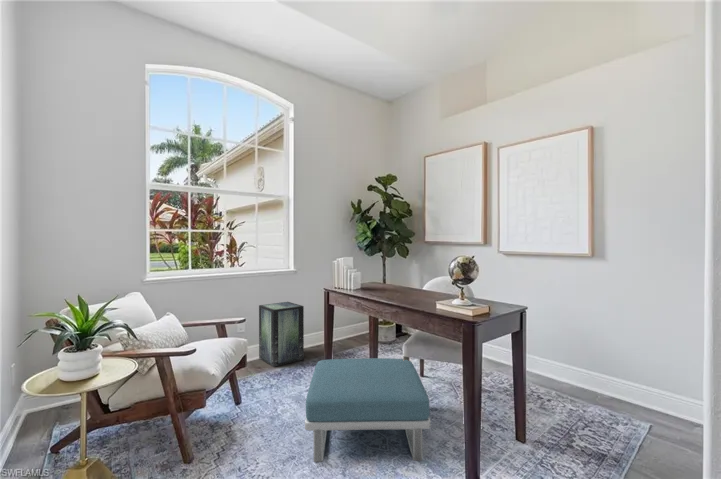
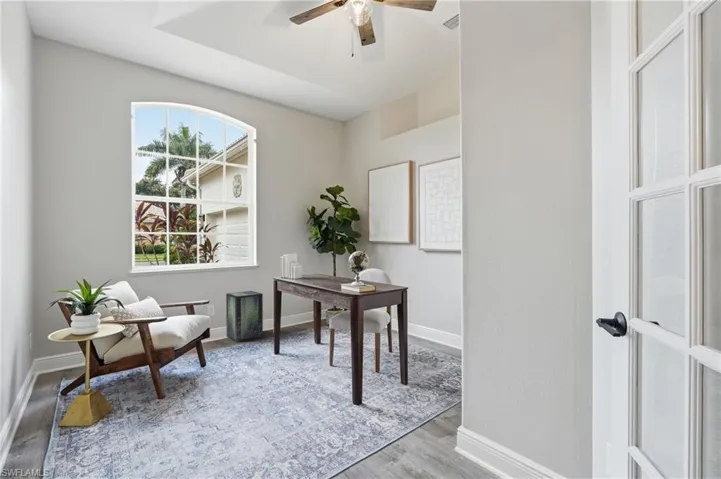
footstool: present [305,358,430,462] -> none [246,329,337,397]

